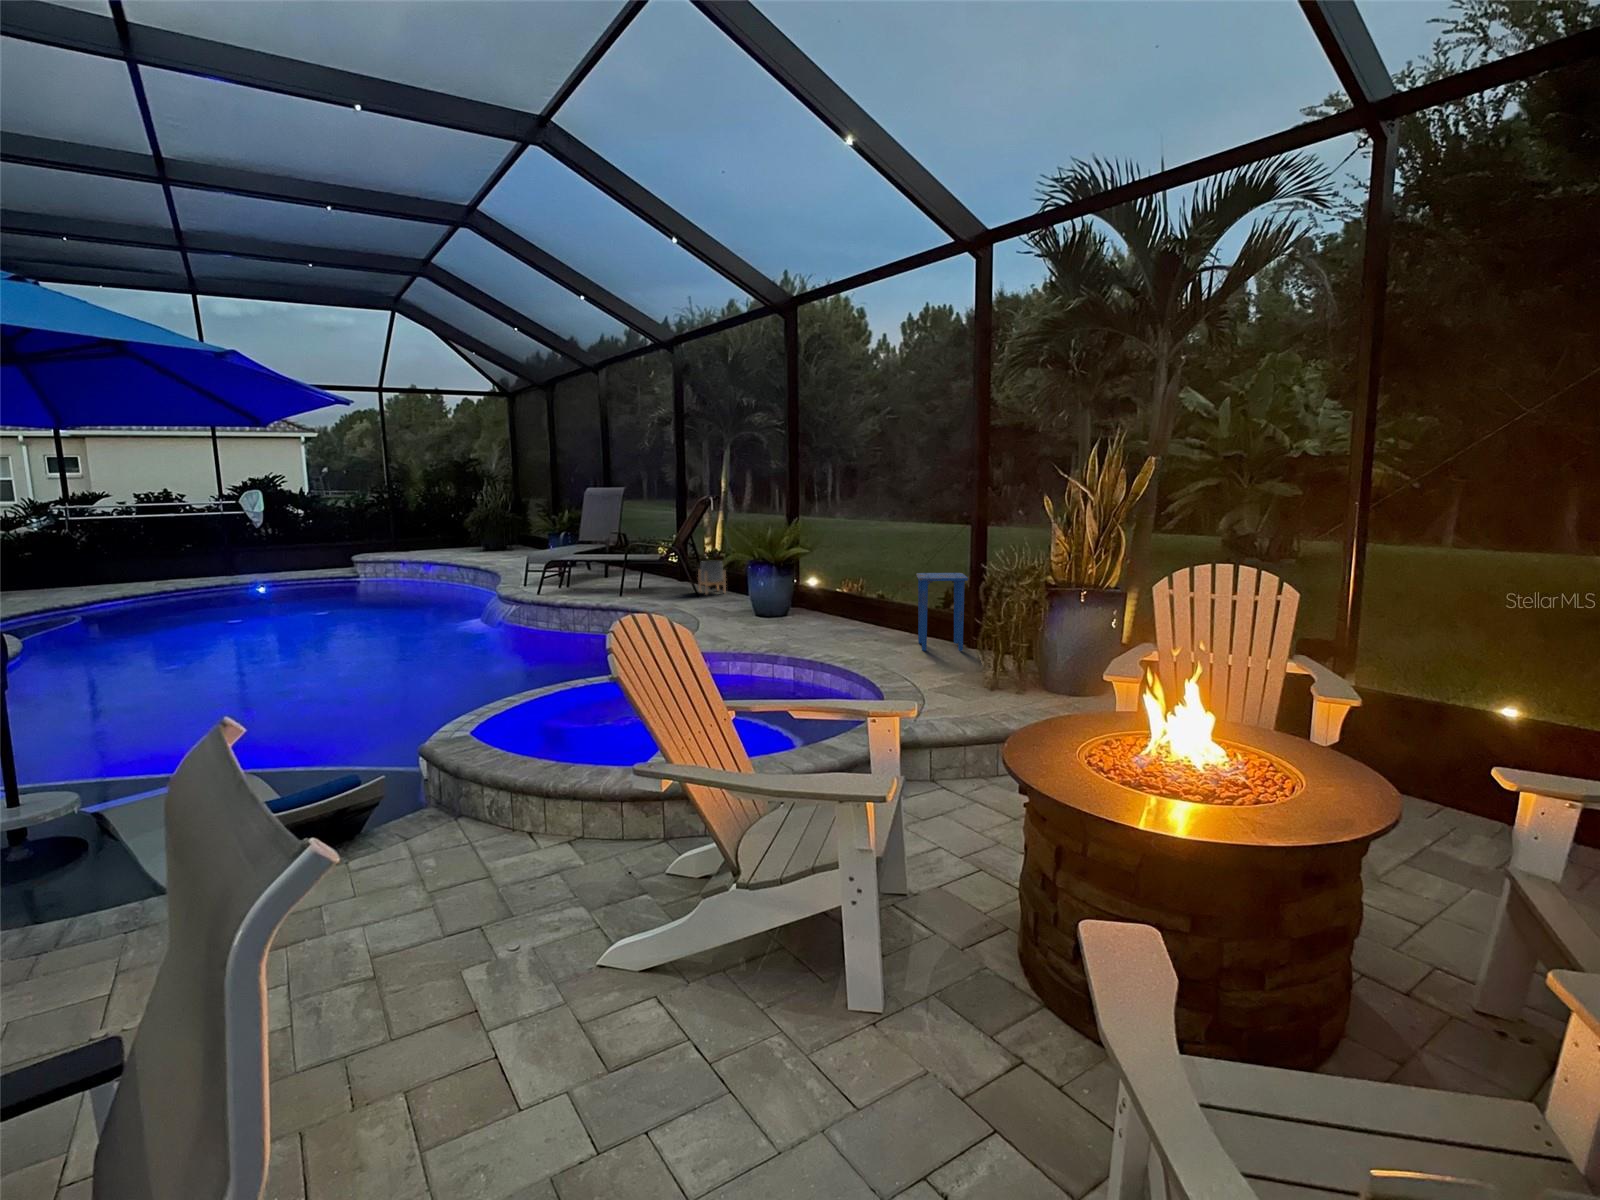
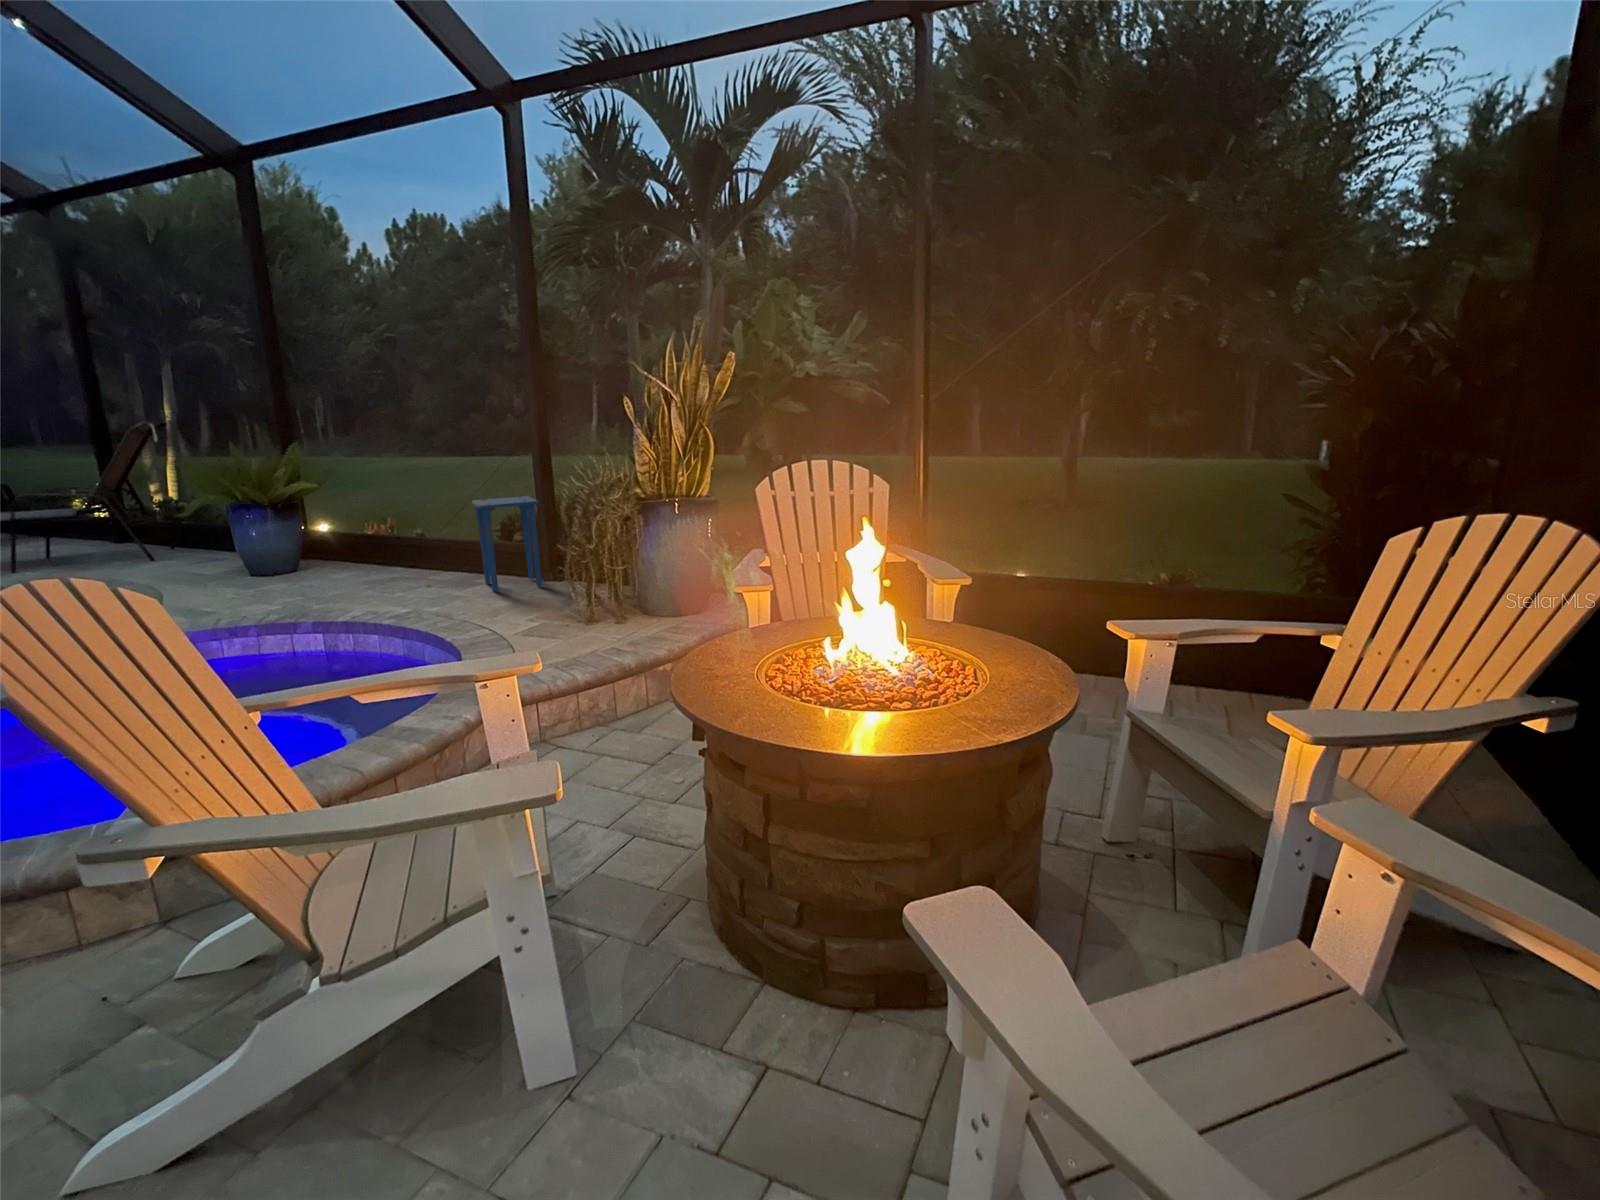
planter: present [698,561,726,594] -> none [136,509,190,557]

